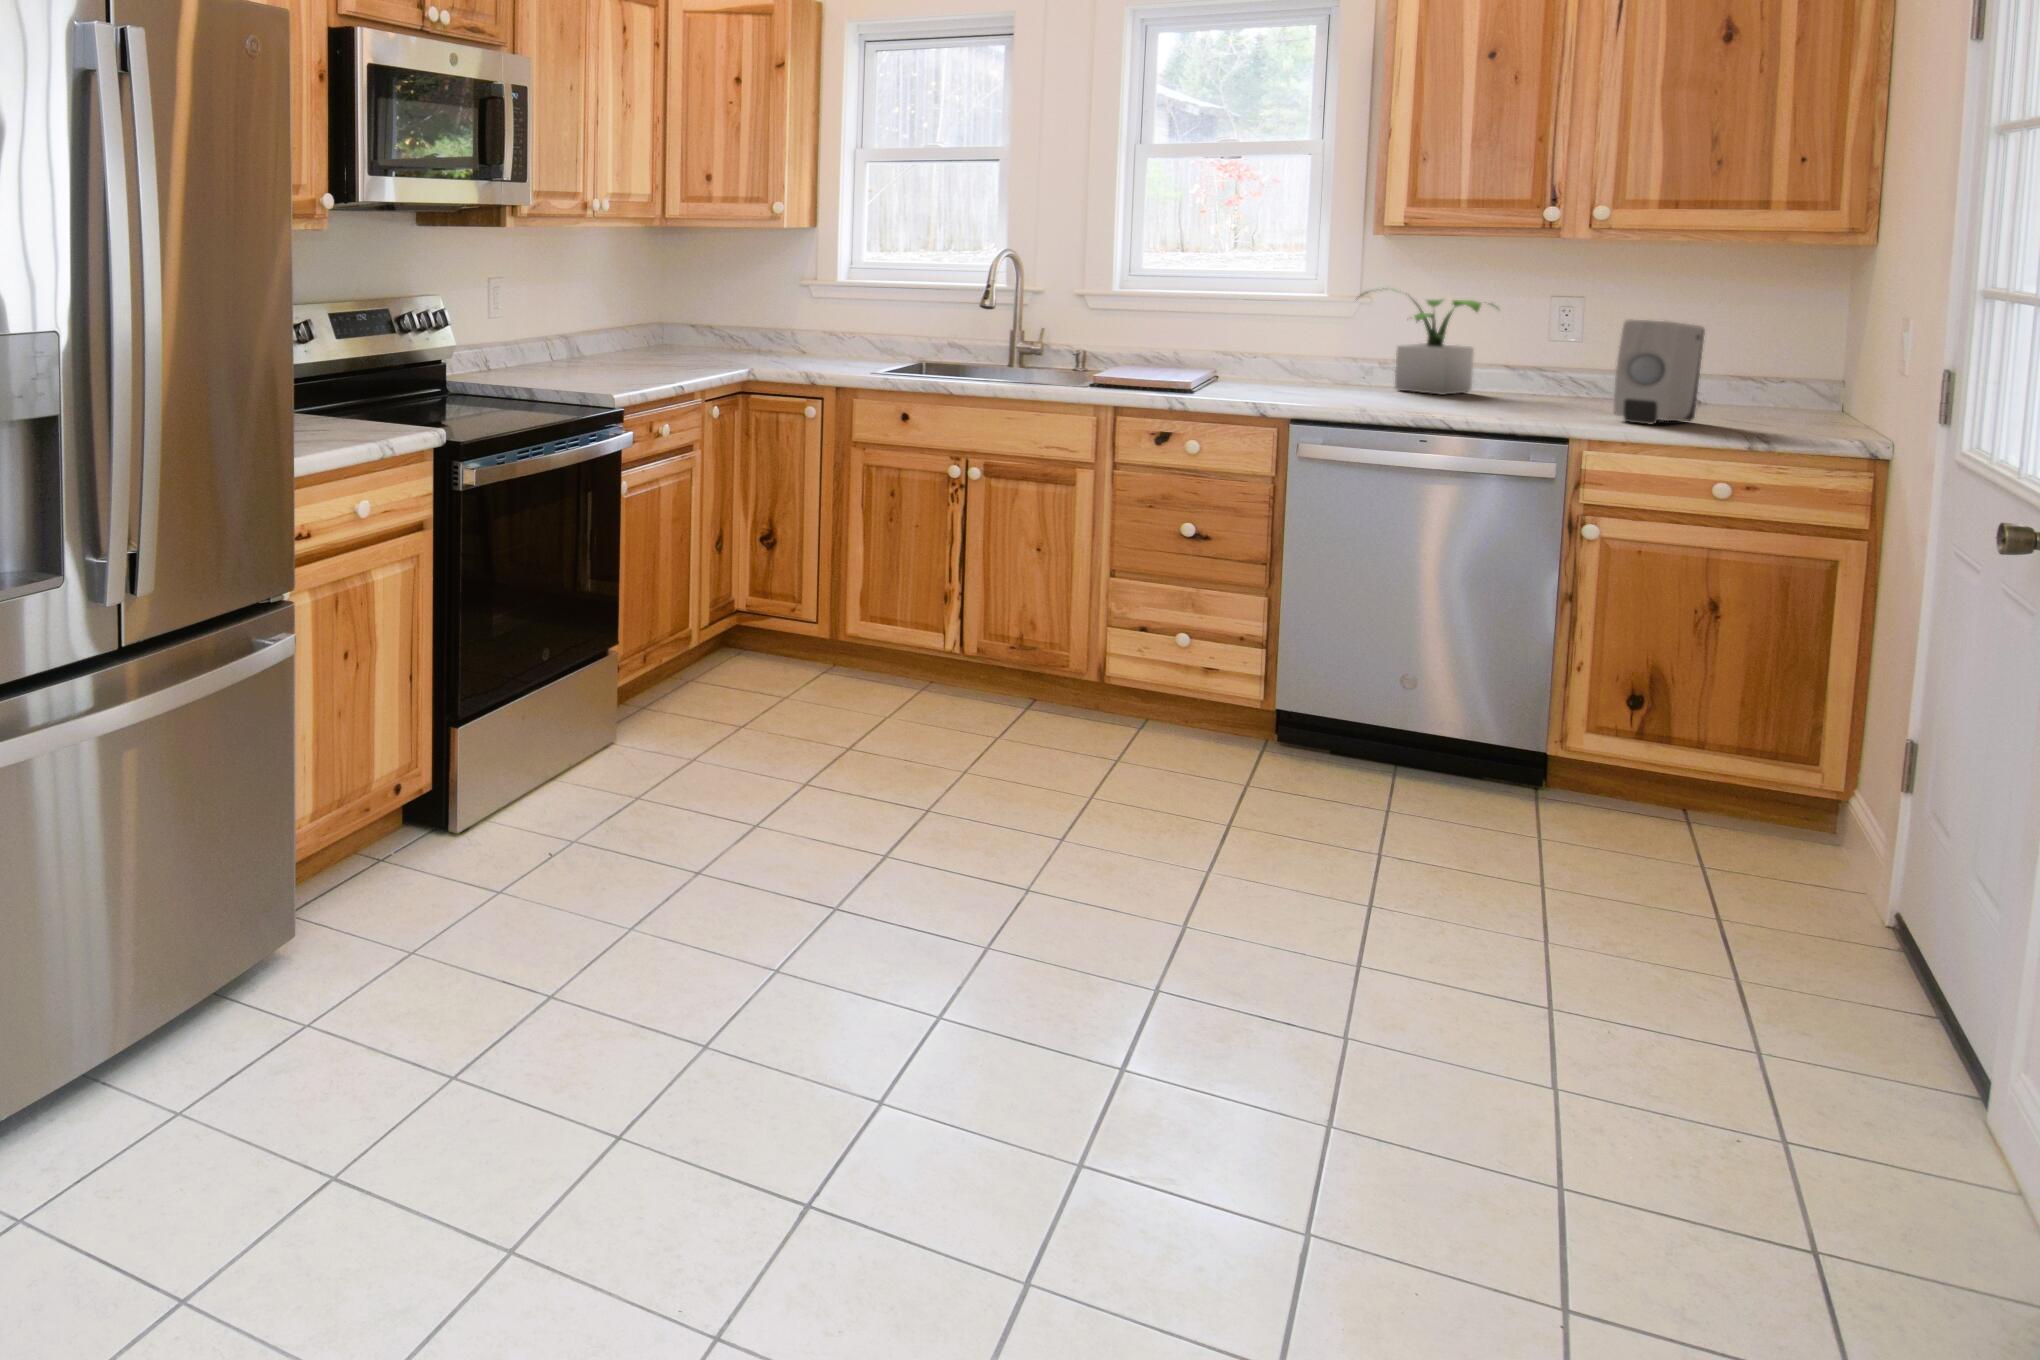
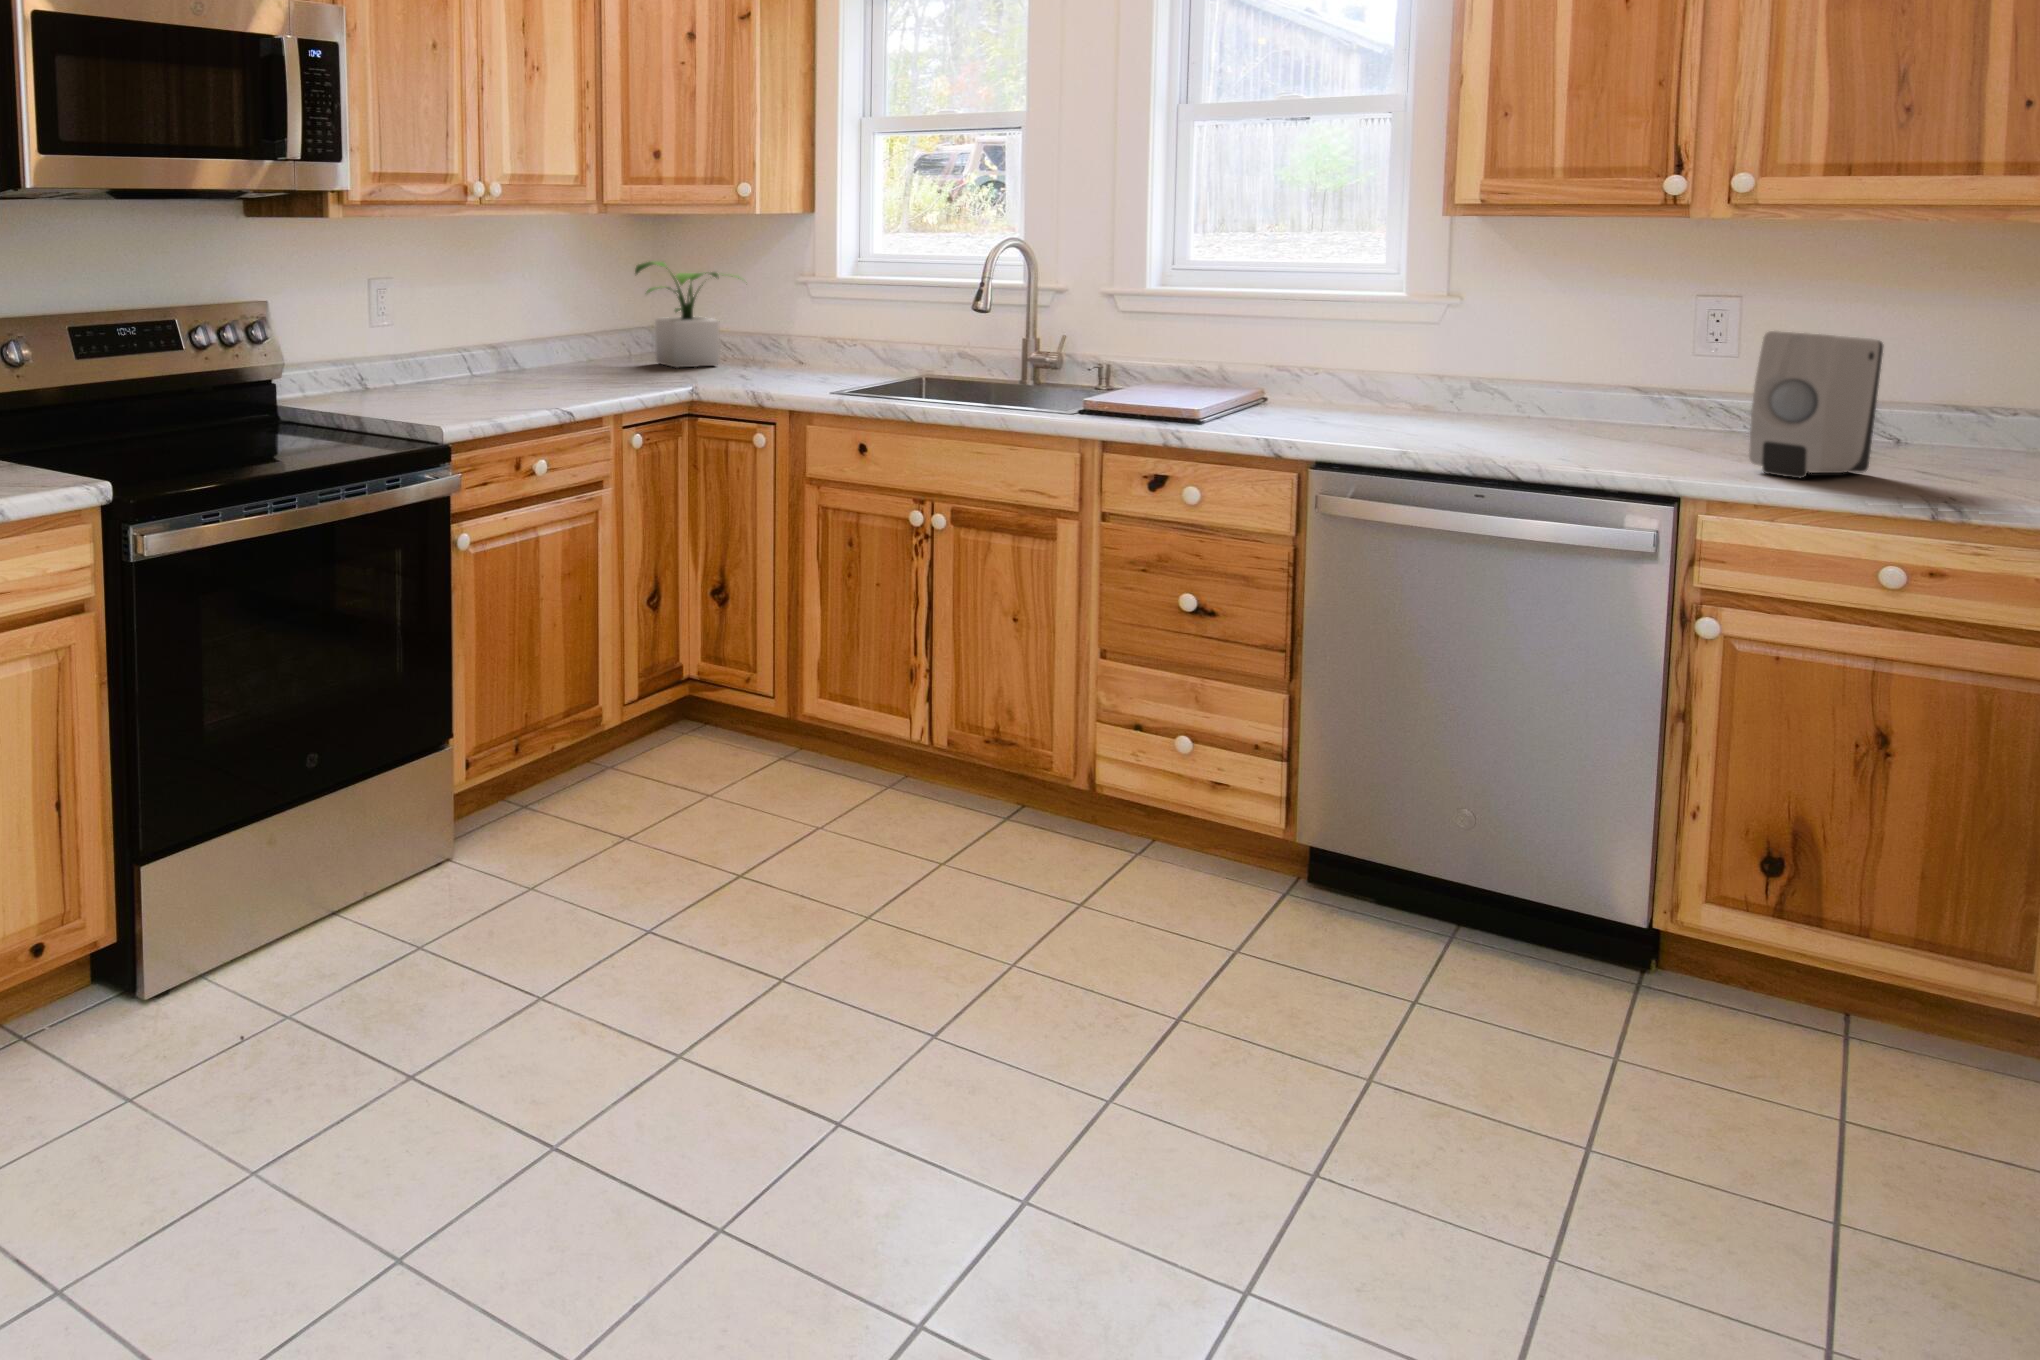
potted plant: present [1395,291,1492,395] -> present [635,261,740,368]

